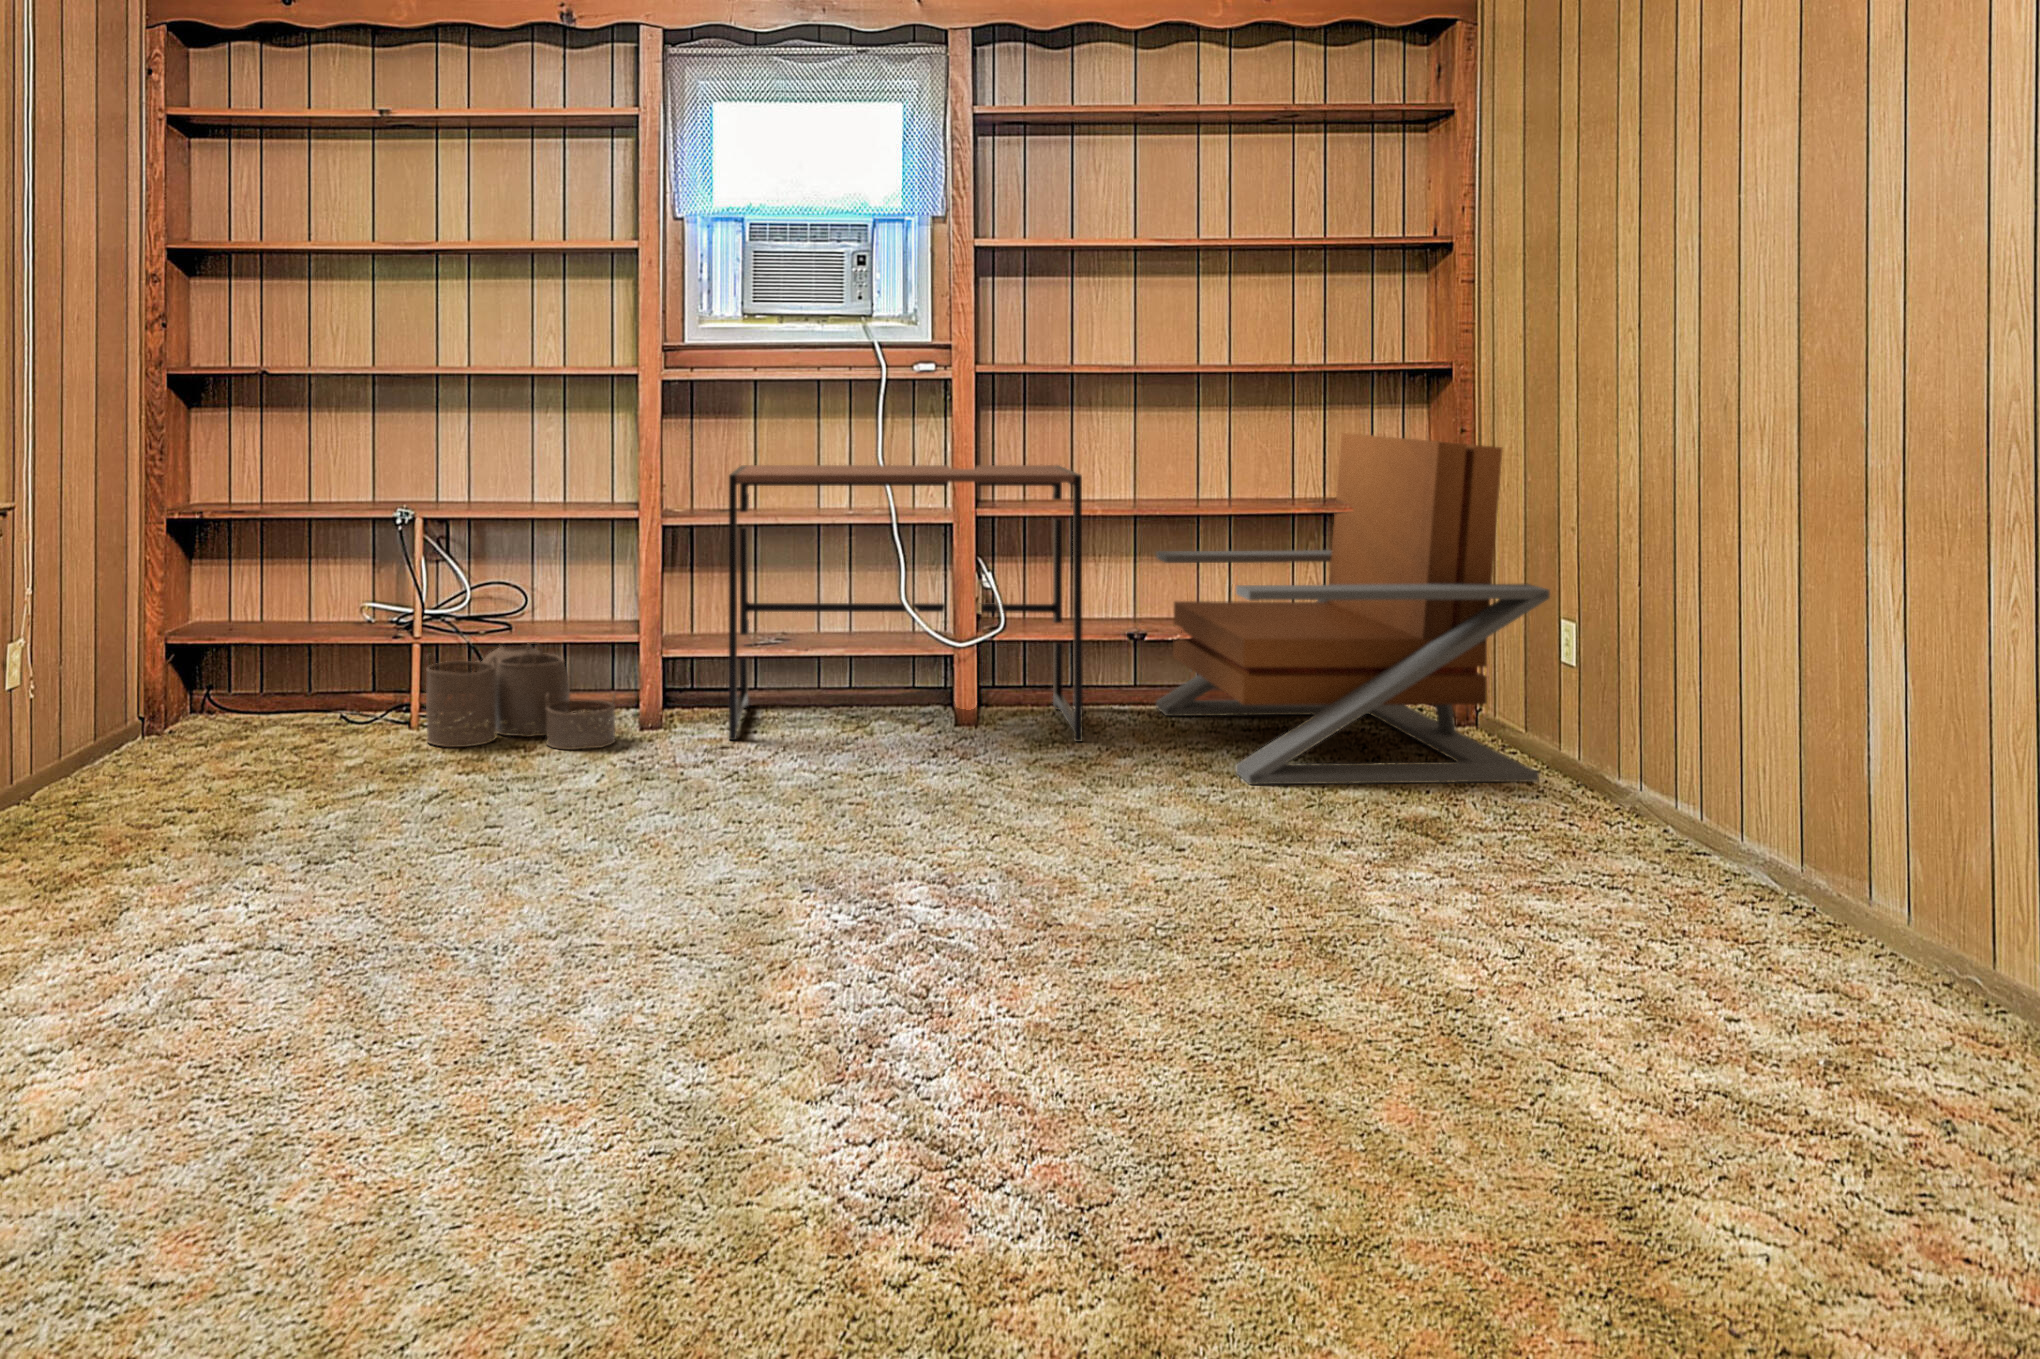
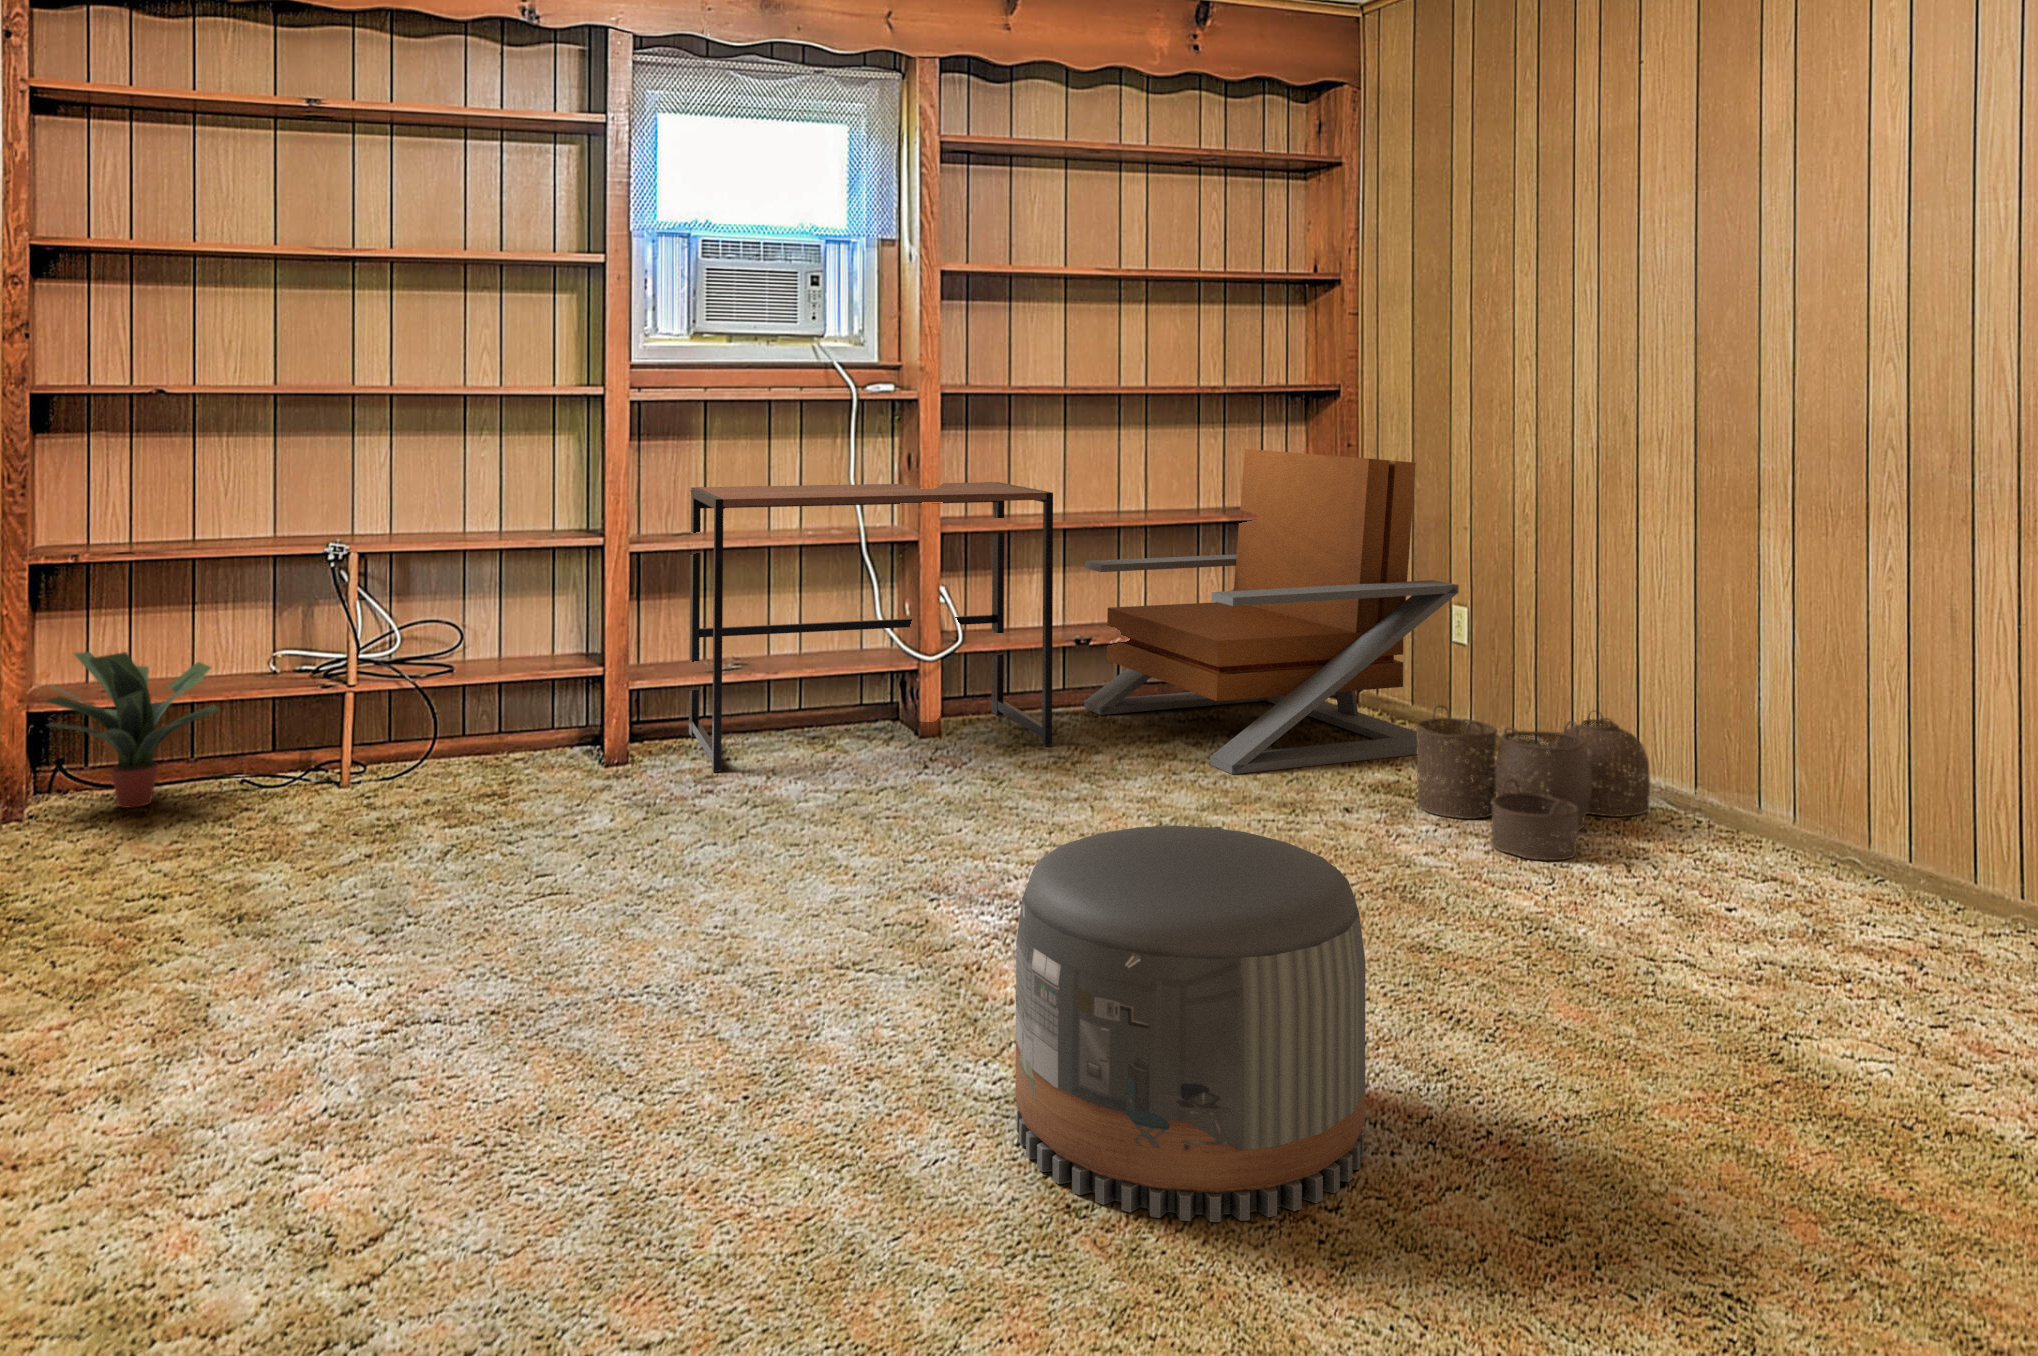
potted plant: none [167,595,316,730] -> present [46,652,218,808]
woven basket: present [426,642,616,749] -> present [1416,705,1650,860]
pouf: none [665,799,1019,1193] -> present [1015,826,1366,1222]

